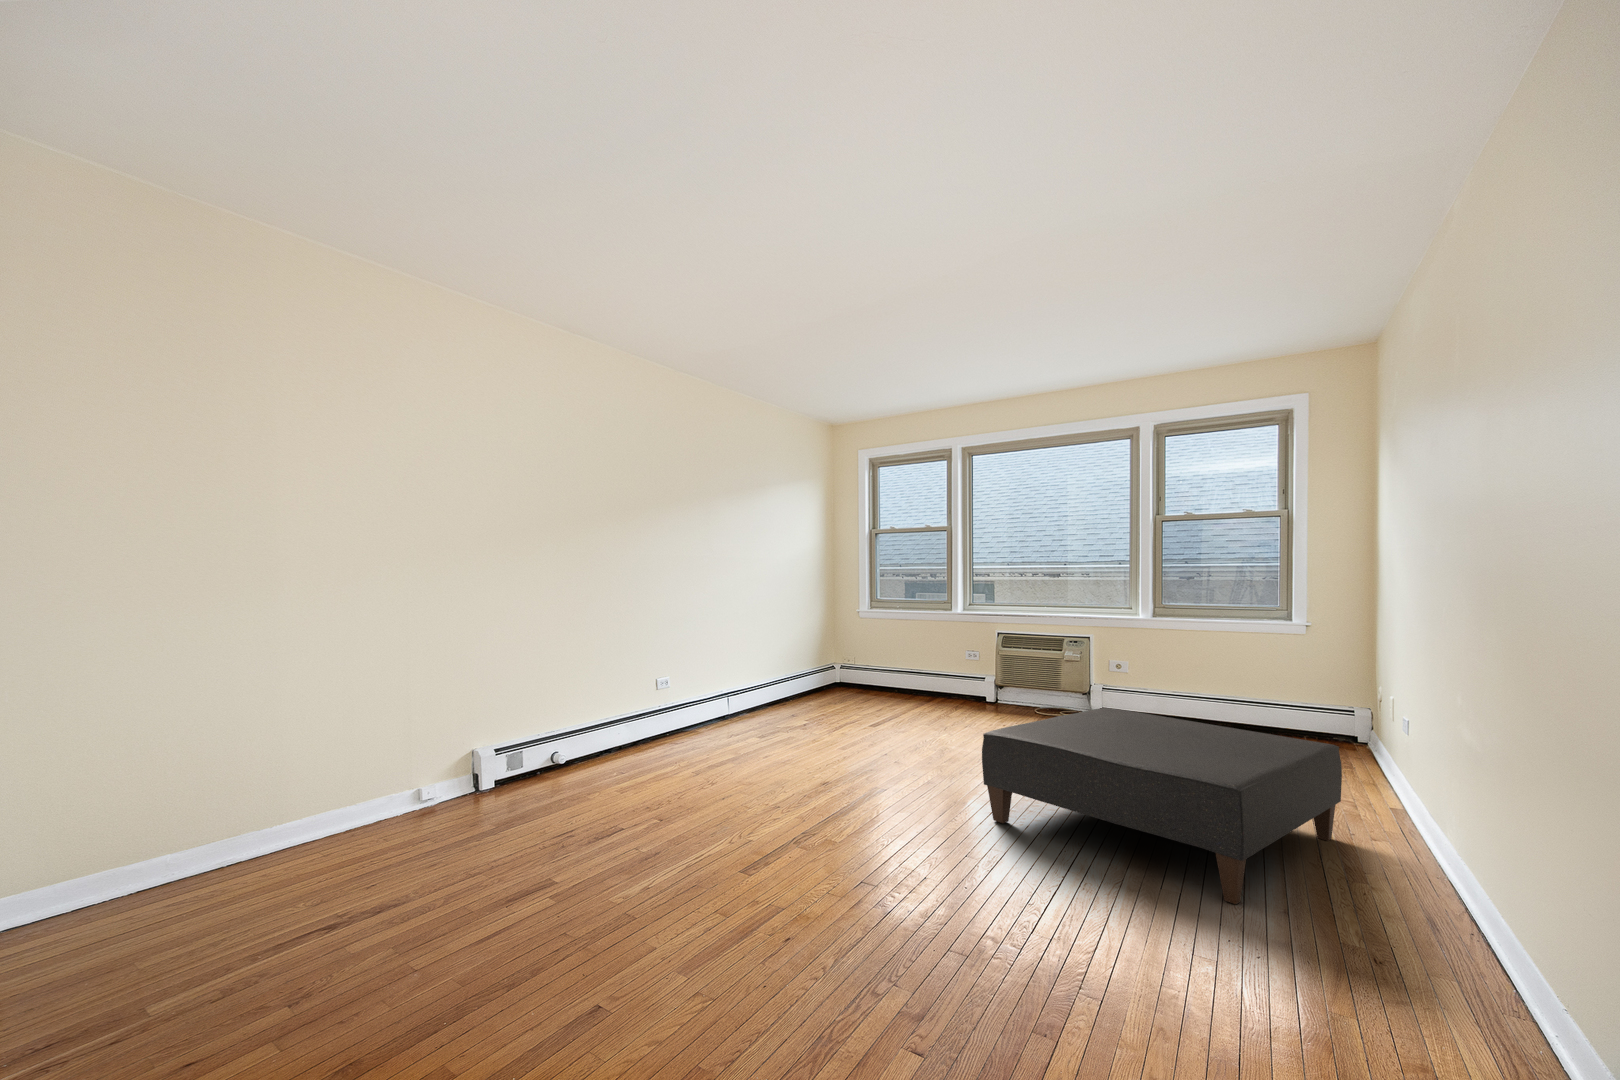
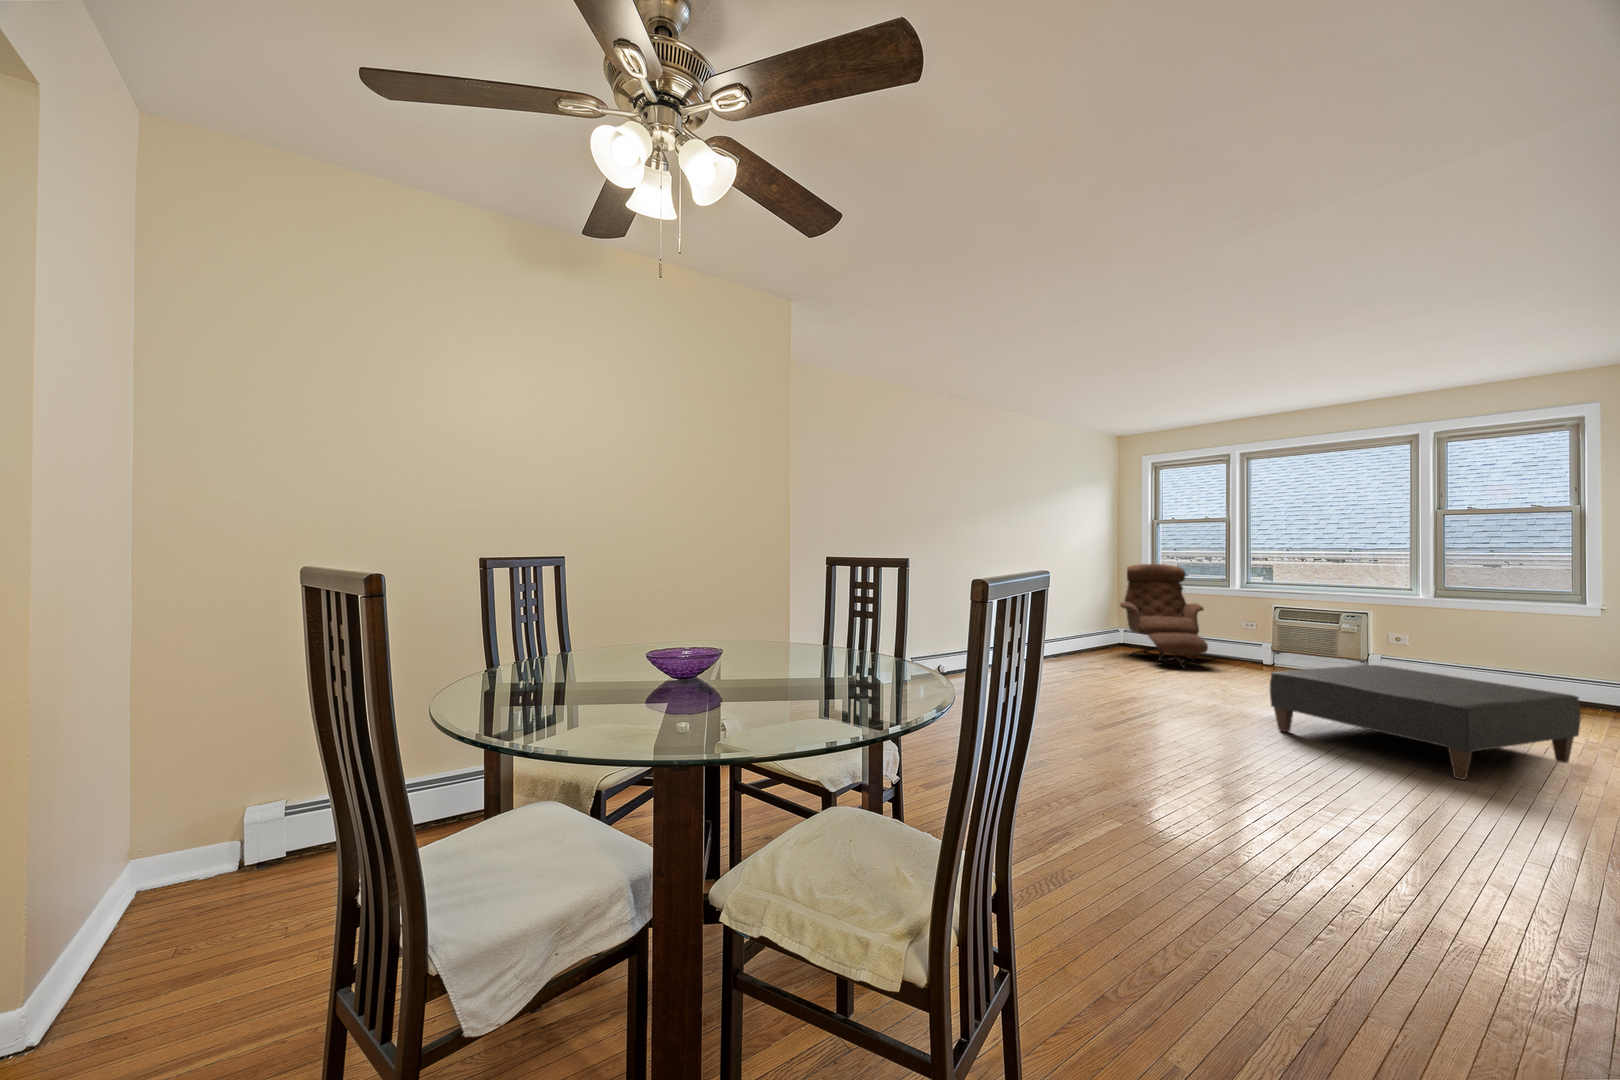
lounge chair: none [832,583,926,716] -> present [1120,564,1208,669]

